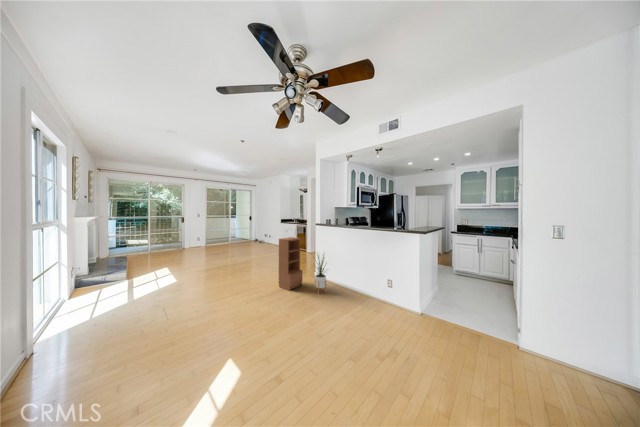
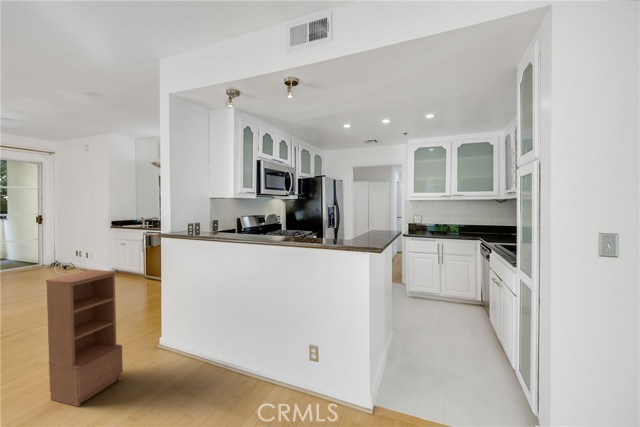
house plant: present [315,254,327,294] -> none [129,297,191,402]

